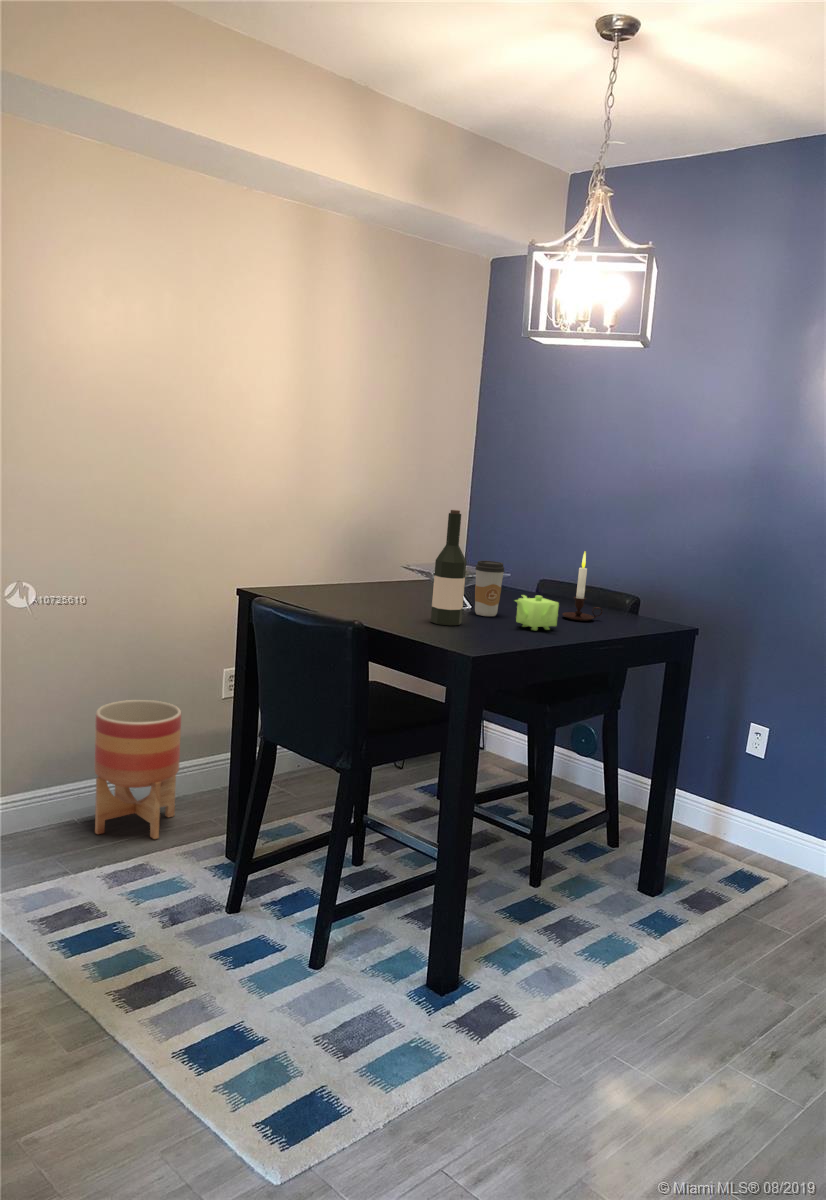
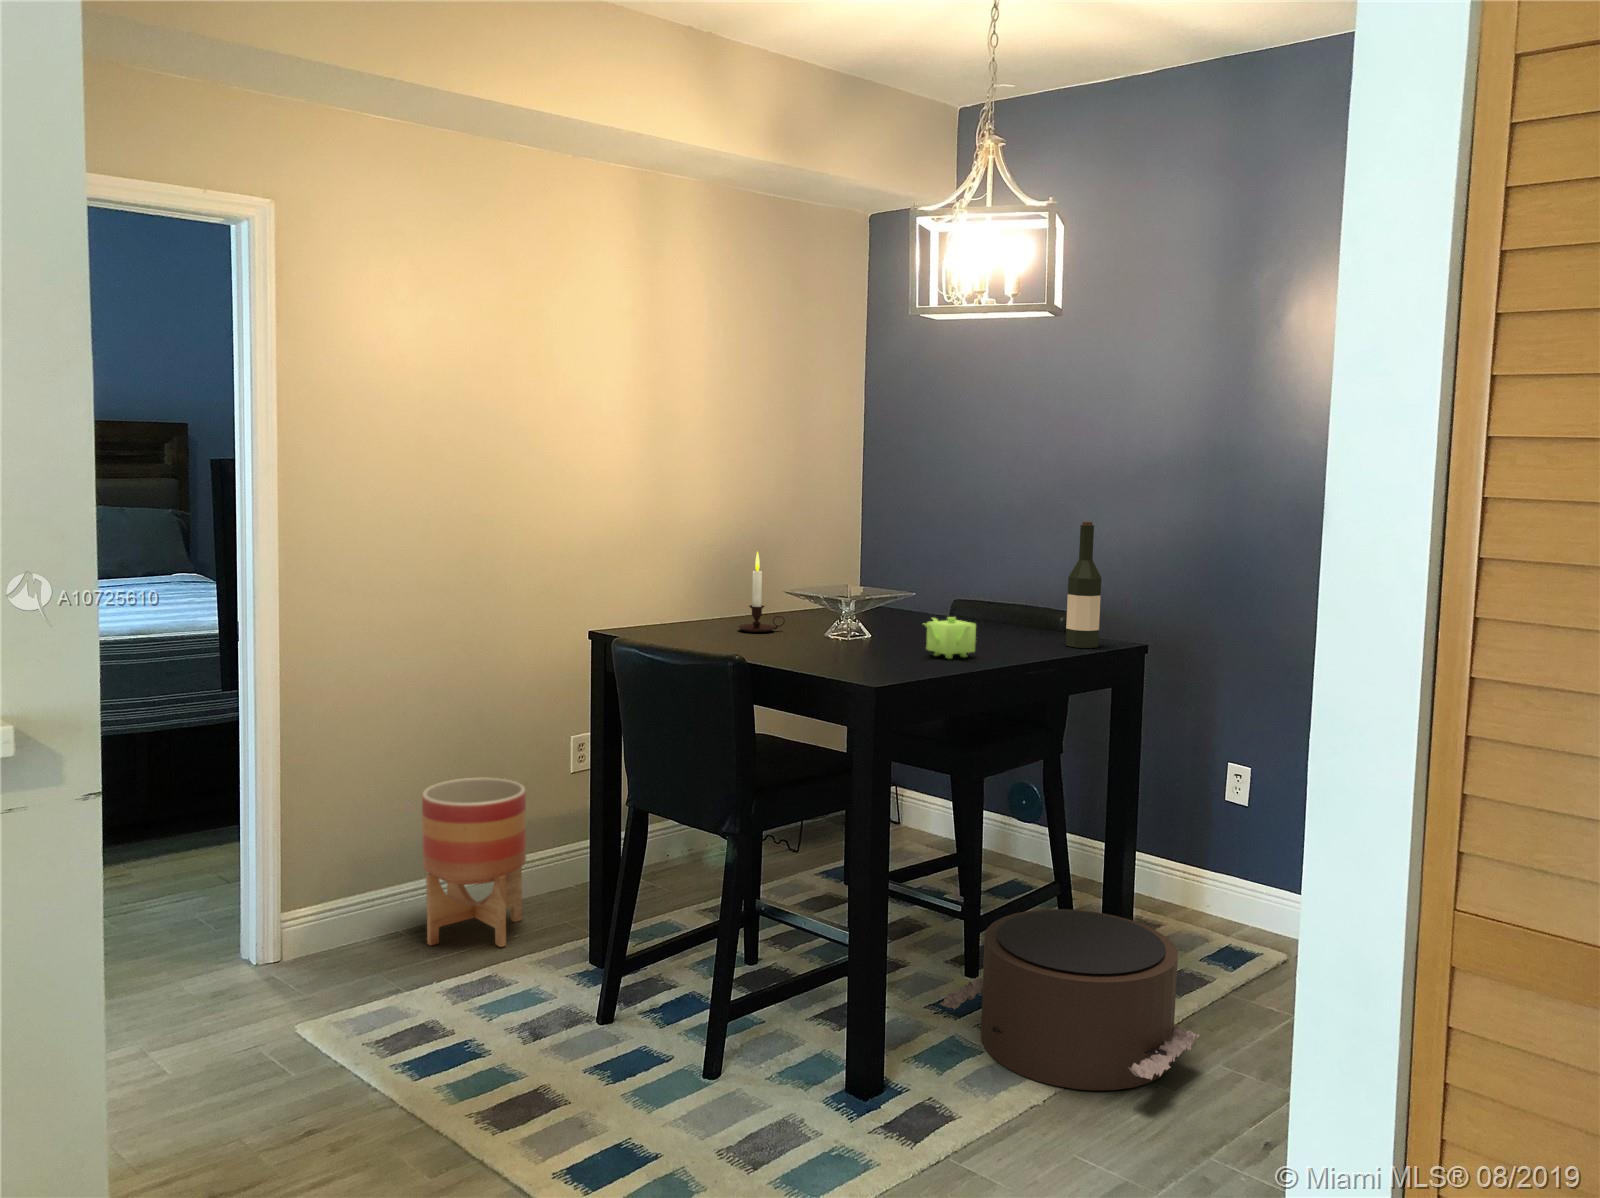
wine bottle: present [431,510,466,625] -> present [1066,521,1101,648]
candle: present [562,552,602,621] -> present [738,552,785,632]
coffee cup: present [475,561,504,616] -> none [874,580,909,646]
pouf: none [508,839,722,998] -> present [940,909,1199,1090]

